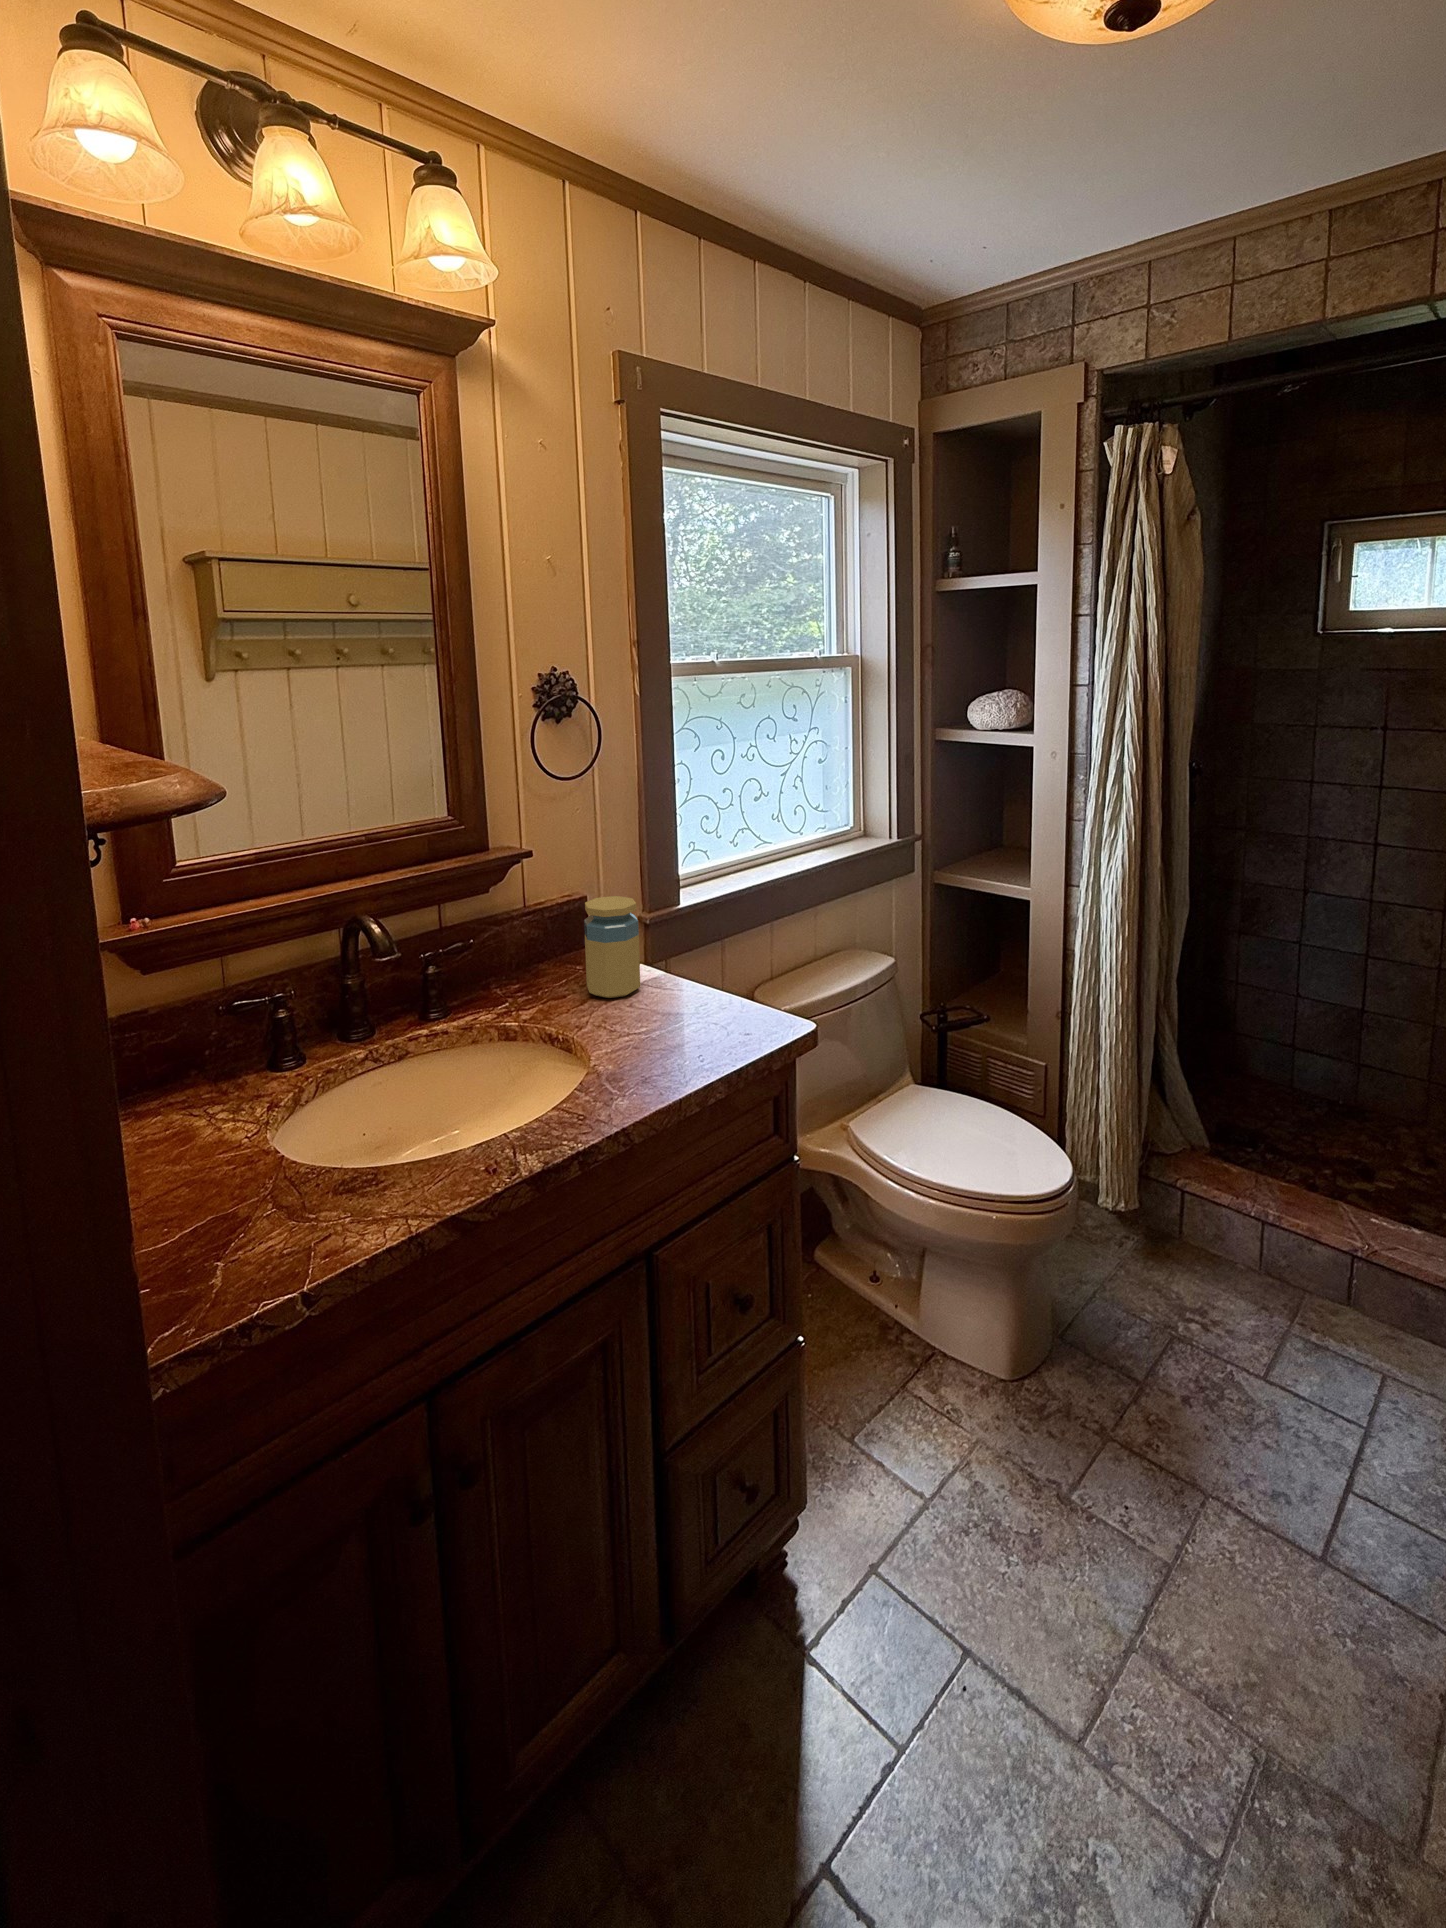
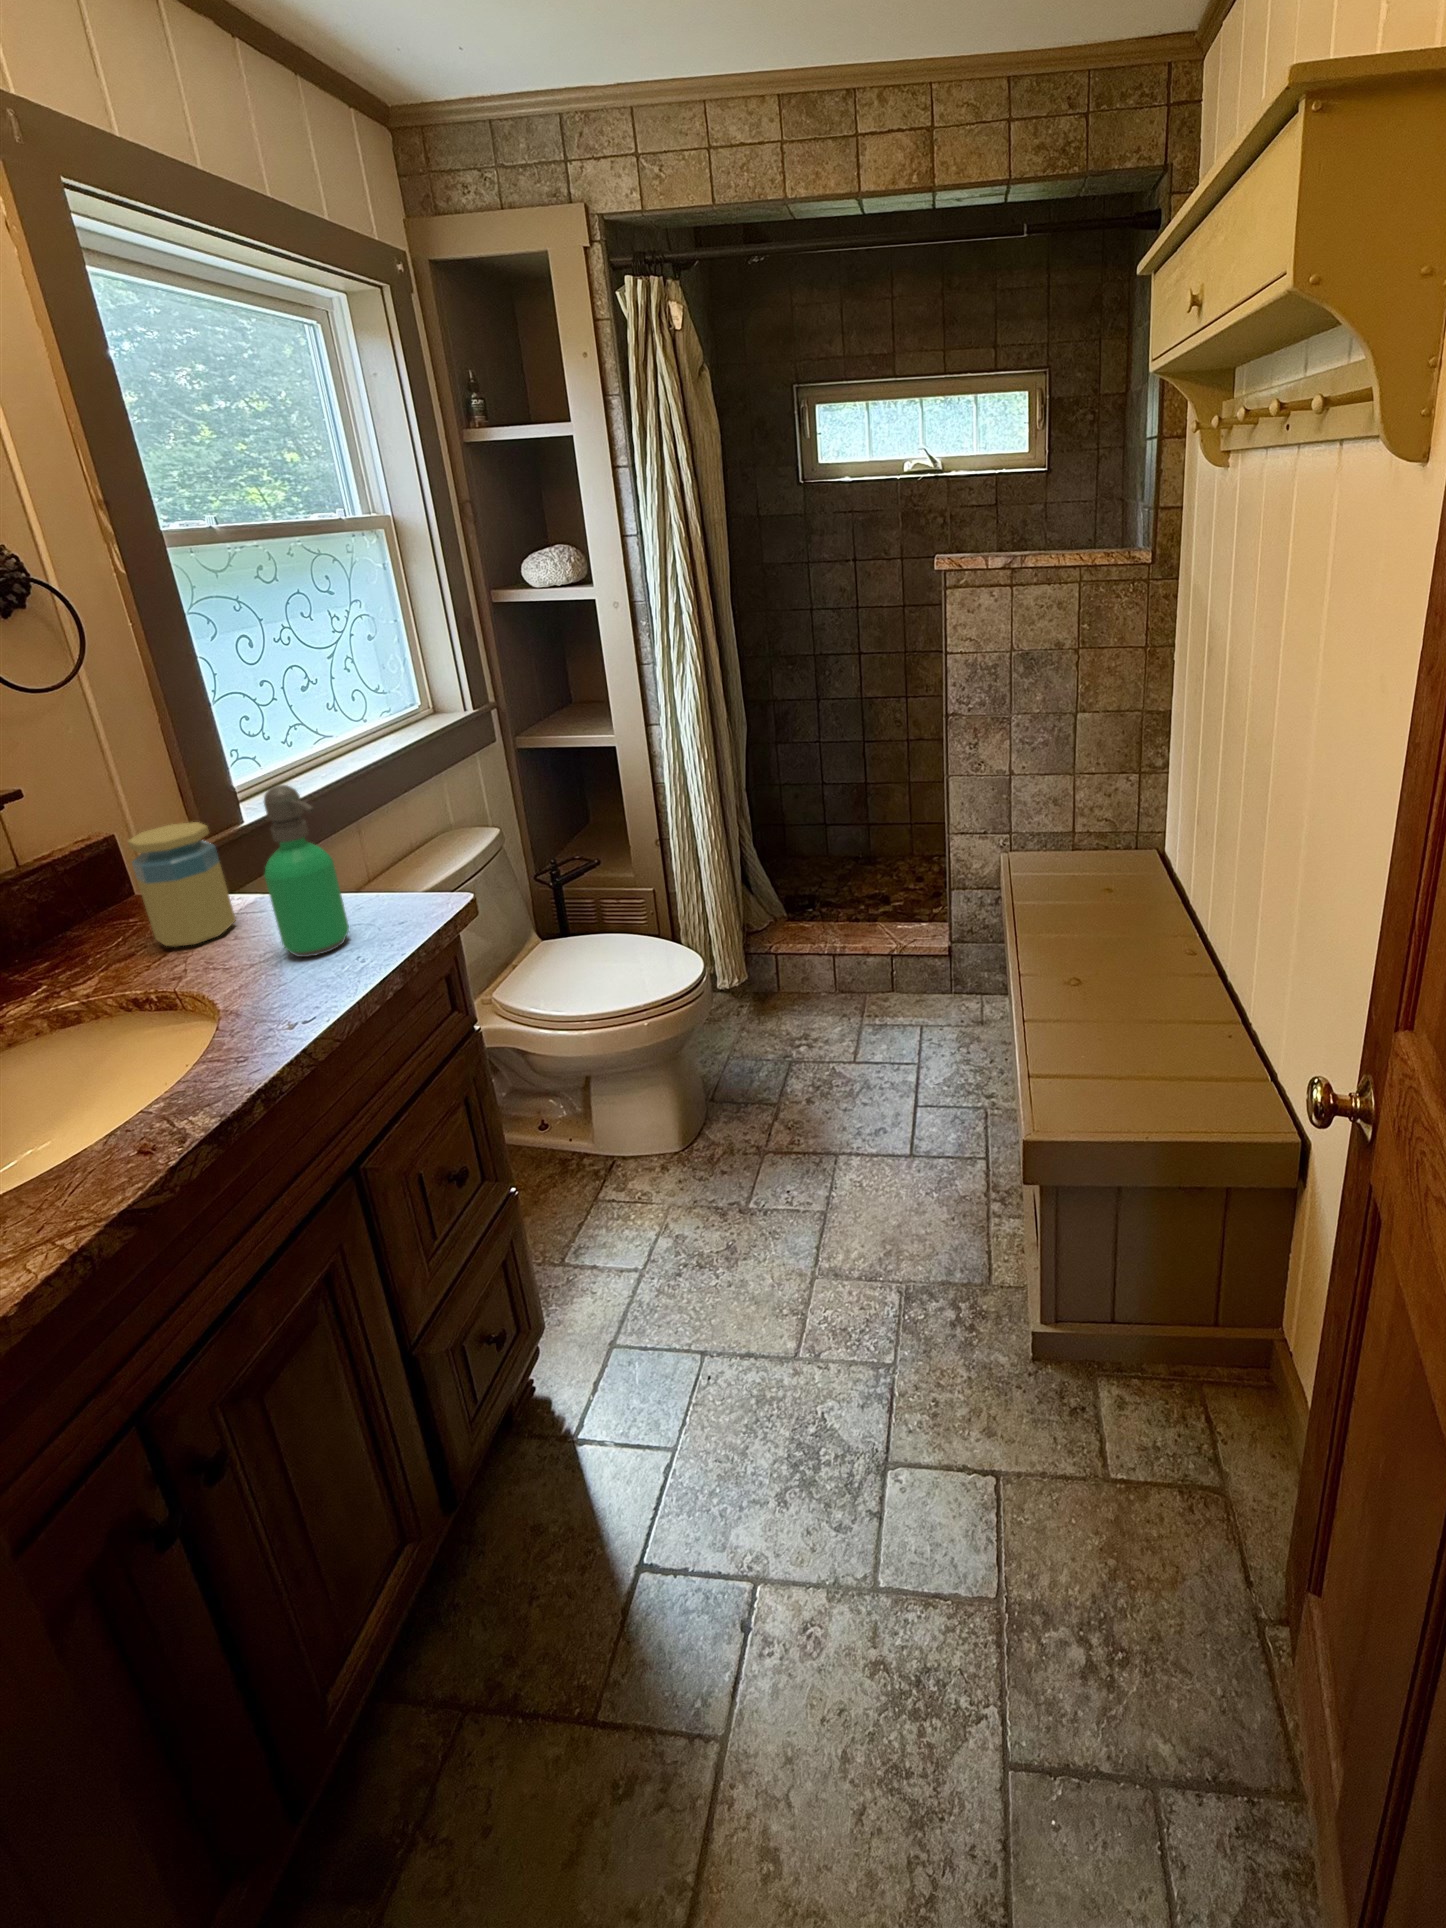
soap dispenser: none [653,884,706,1040] -> present [264,785,349,957]

